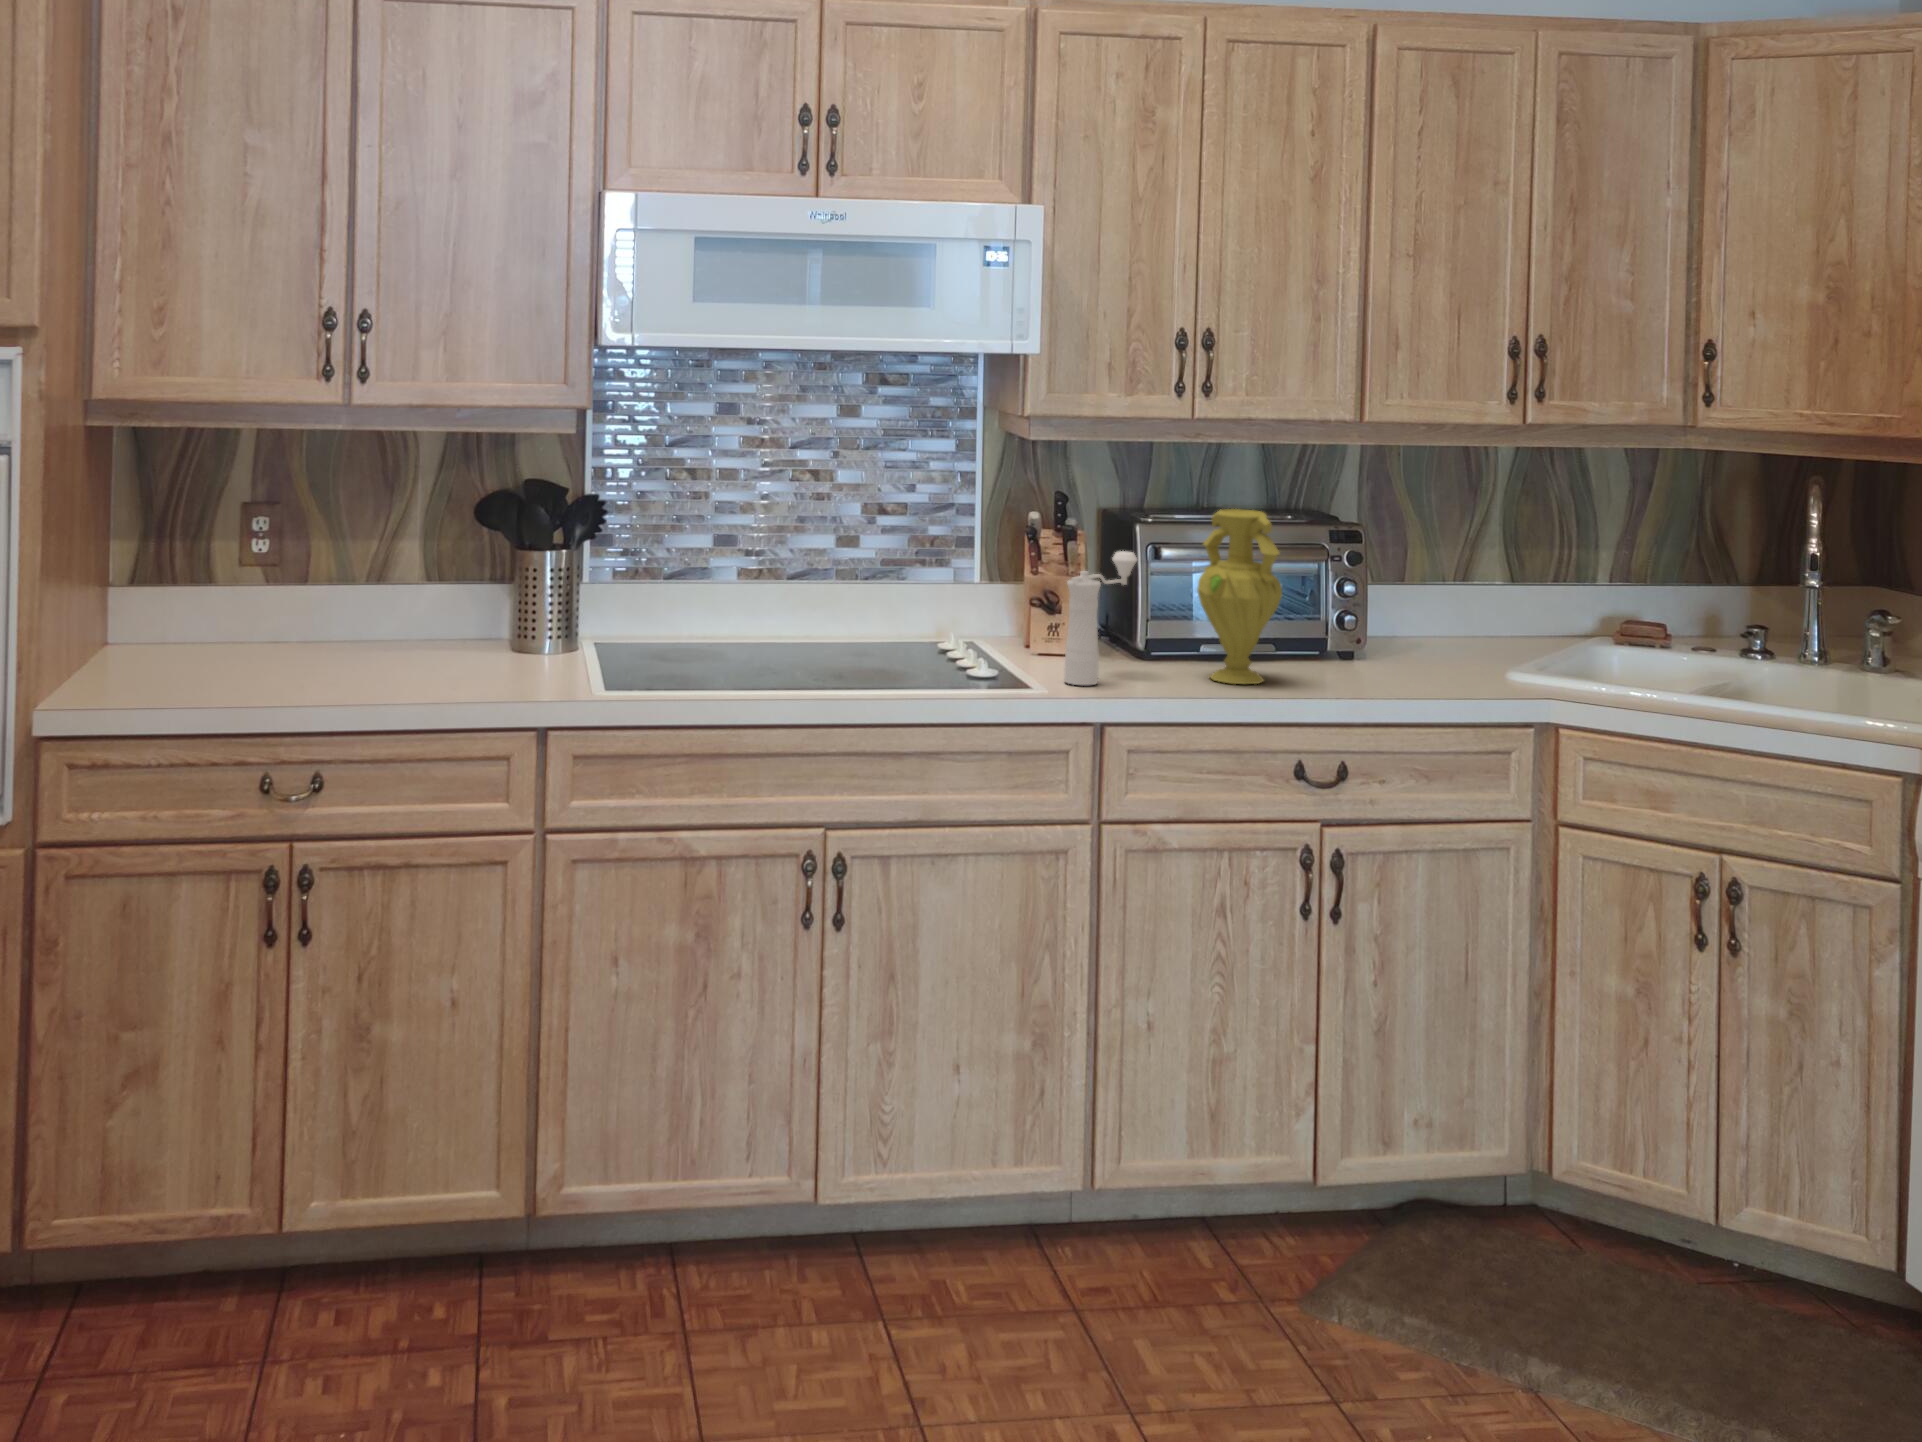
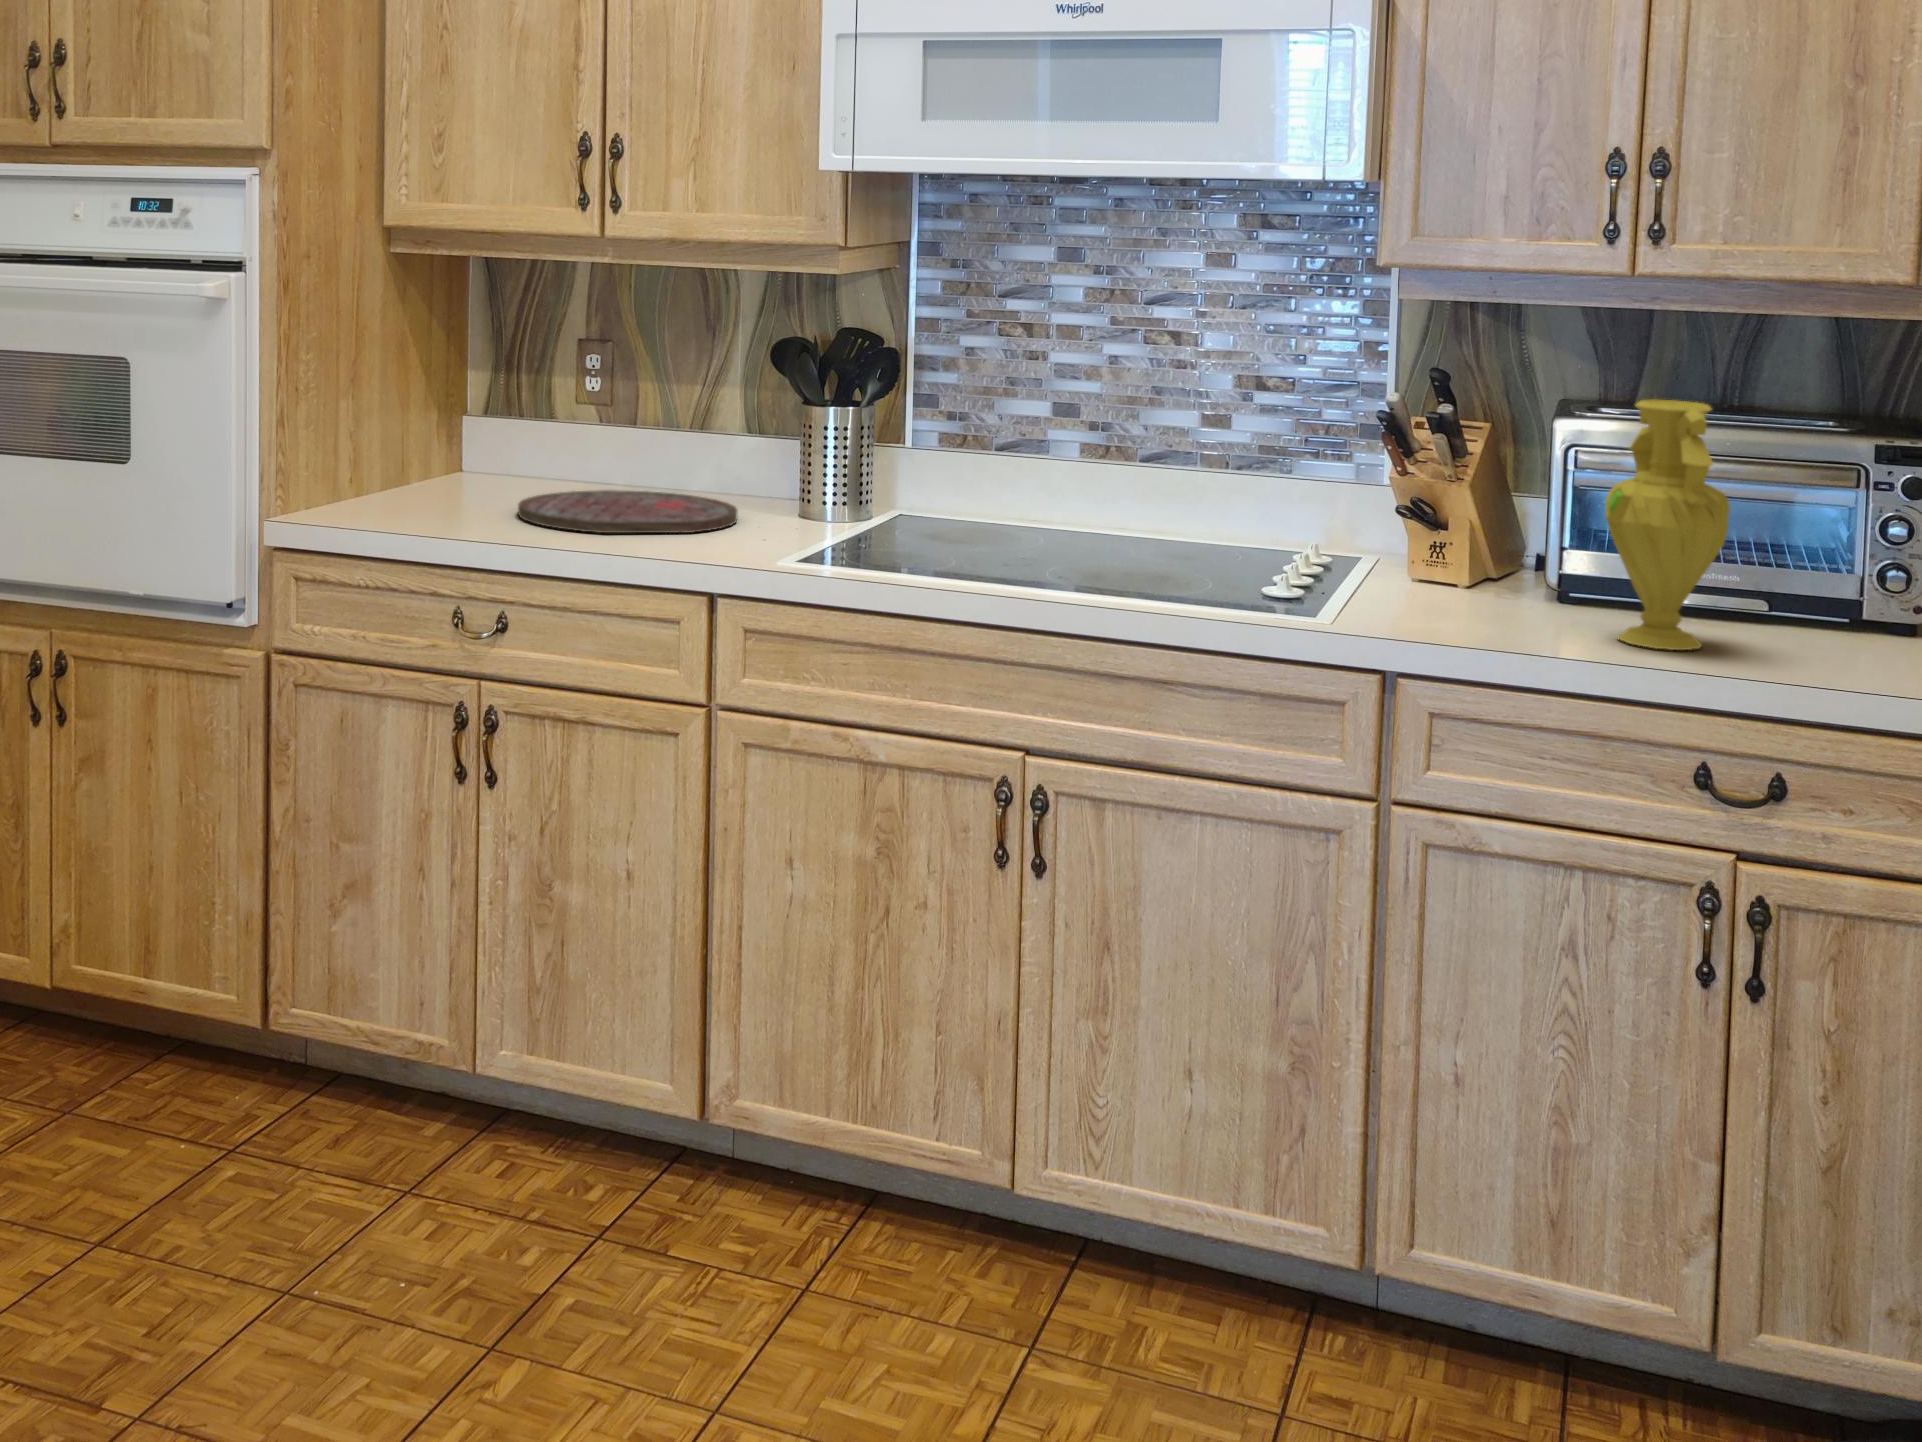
pepper mill: present [1064,551,1137,685] -> none [1386,449,1519,622]
cutting board: none [269,643,480,690] -> present [518,490,738,533]

